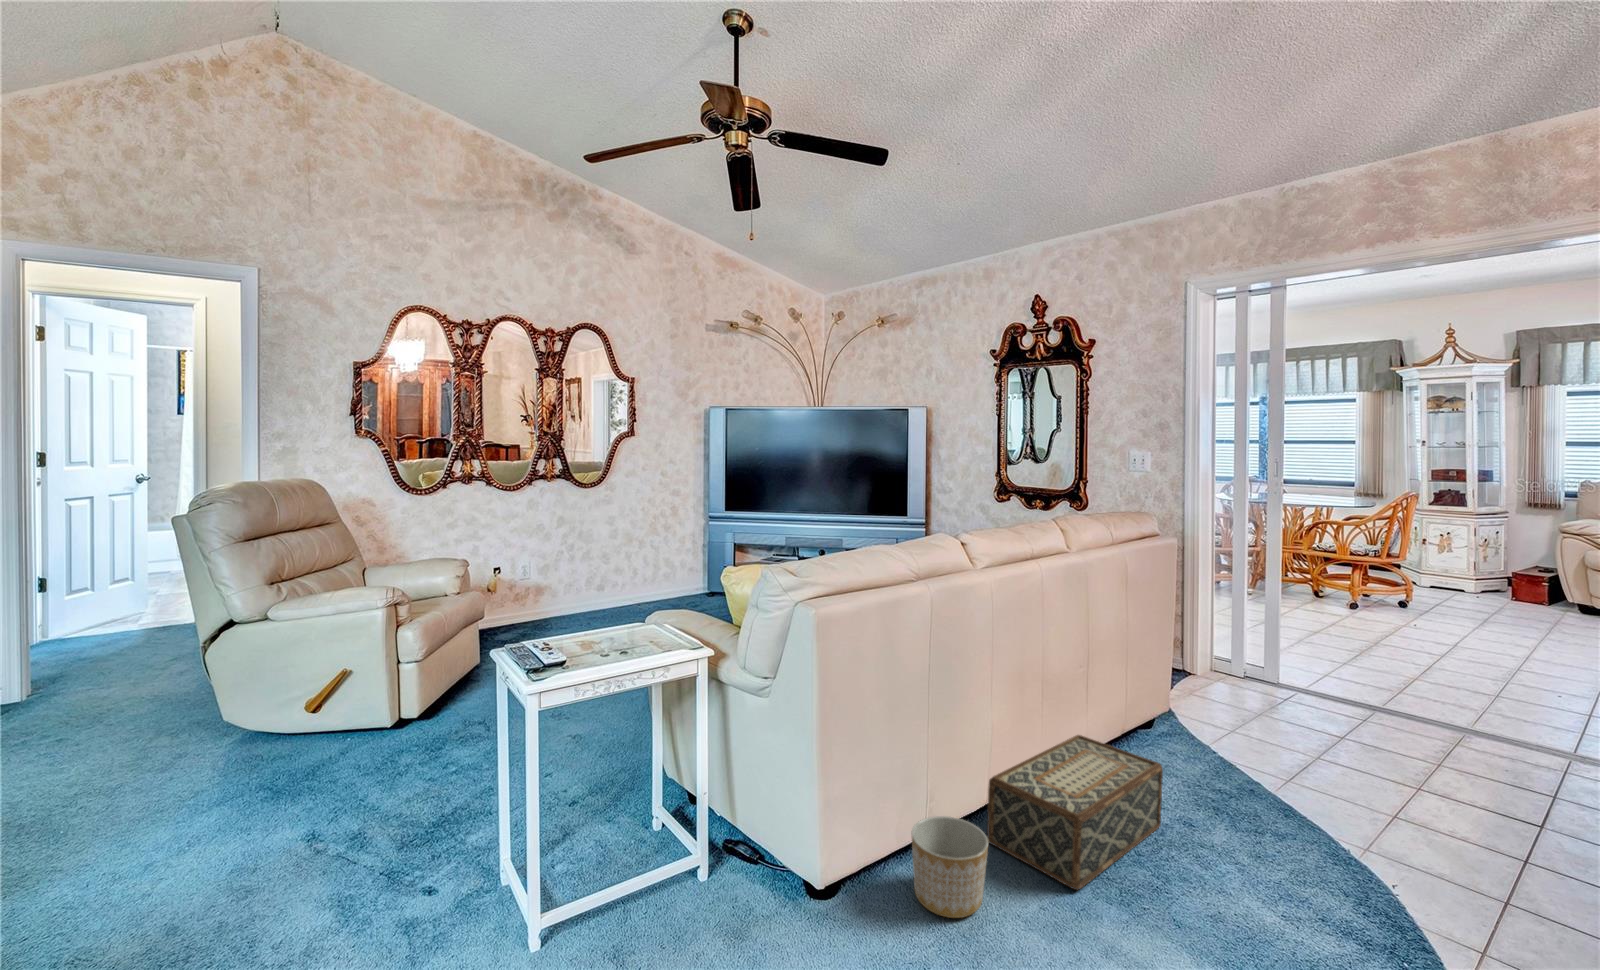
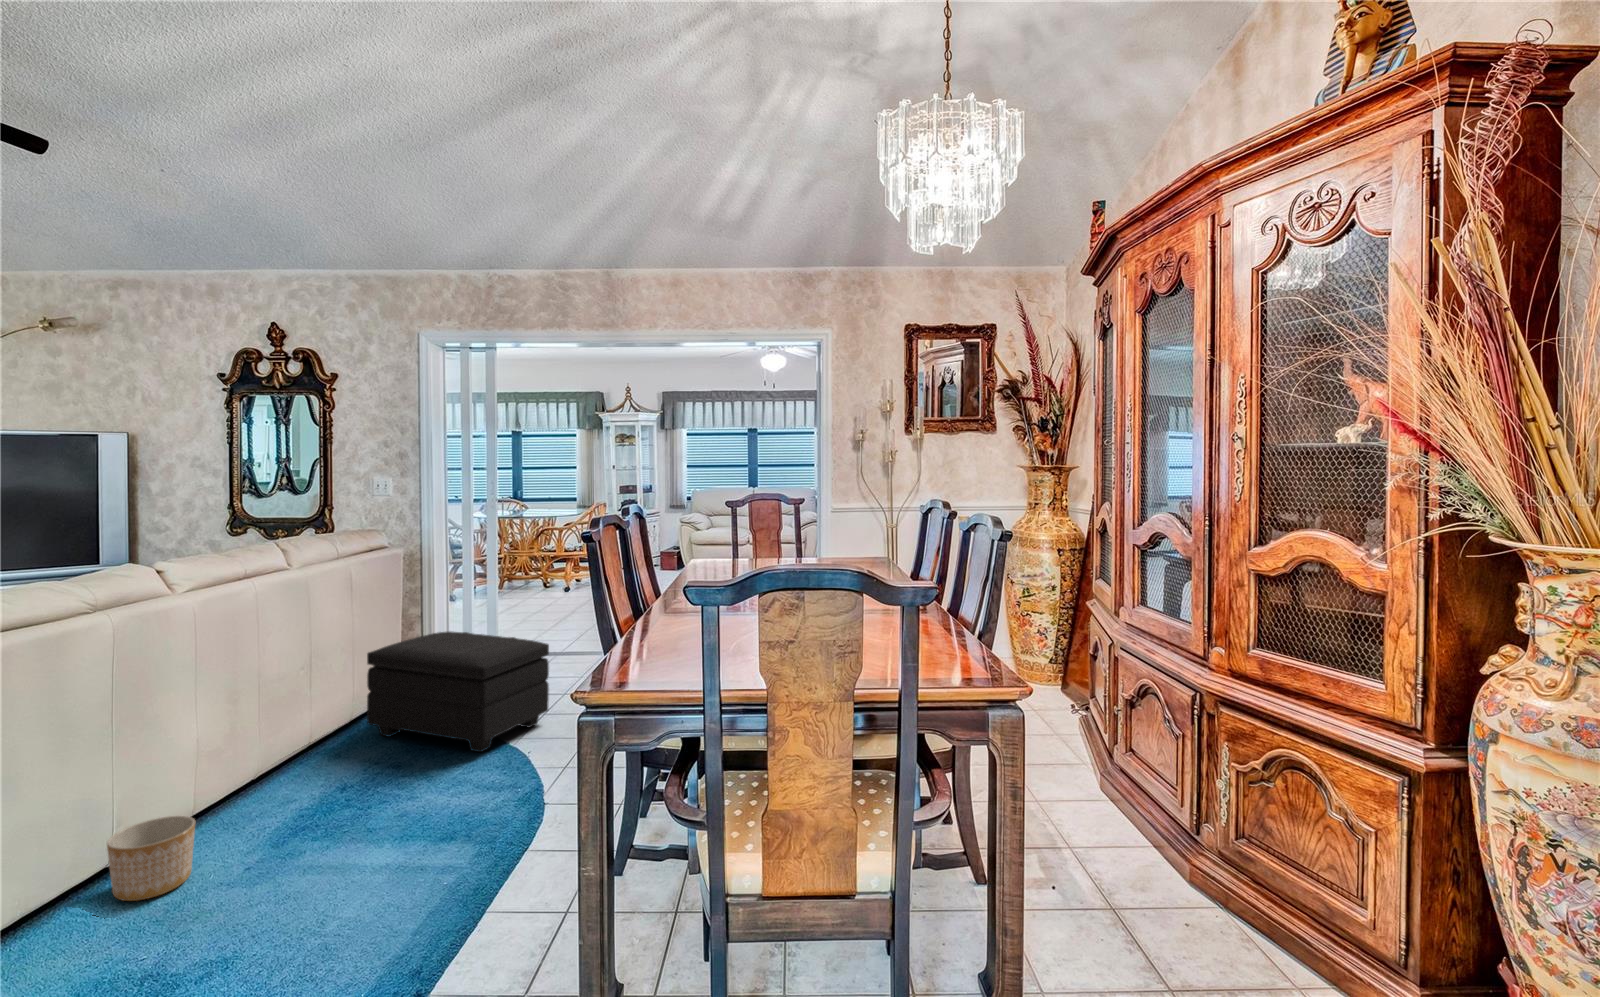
footstool: none [1142,649,1436,854] -> present [367,632,549,752]
woven basket: present [987,735,1163,890] -> none [201,725,371,835]

